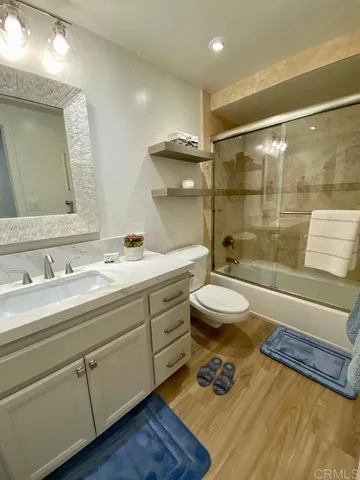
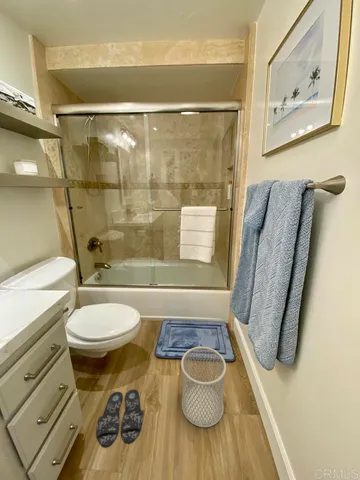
wastebasket: none [269,351,324,436] -> present [181,347,226,427]

